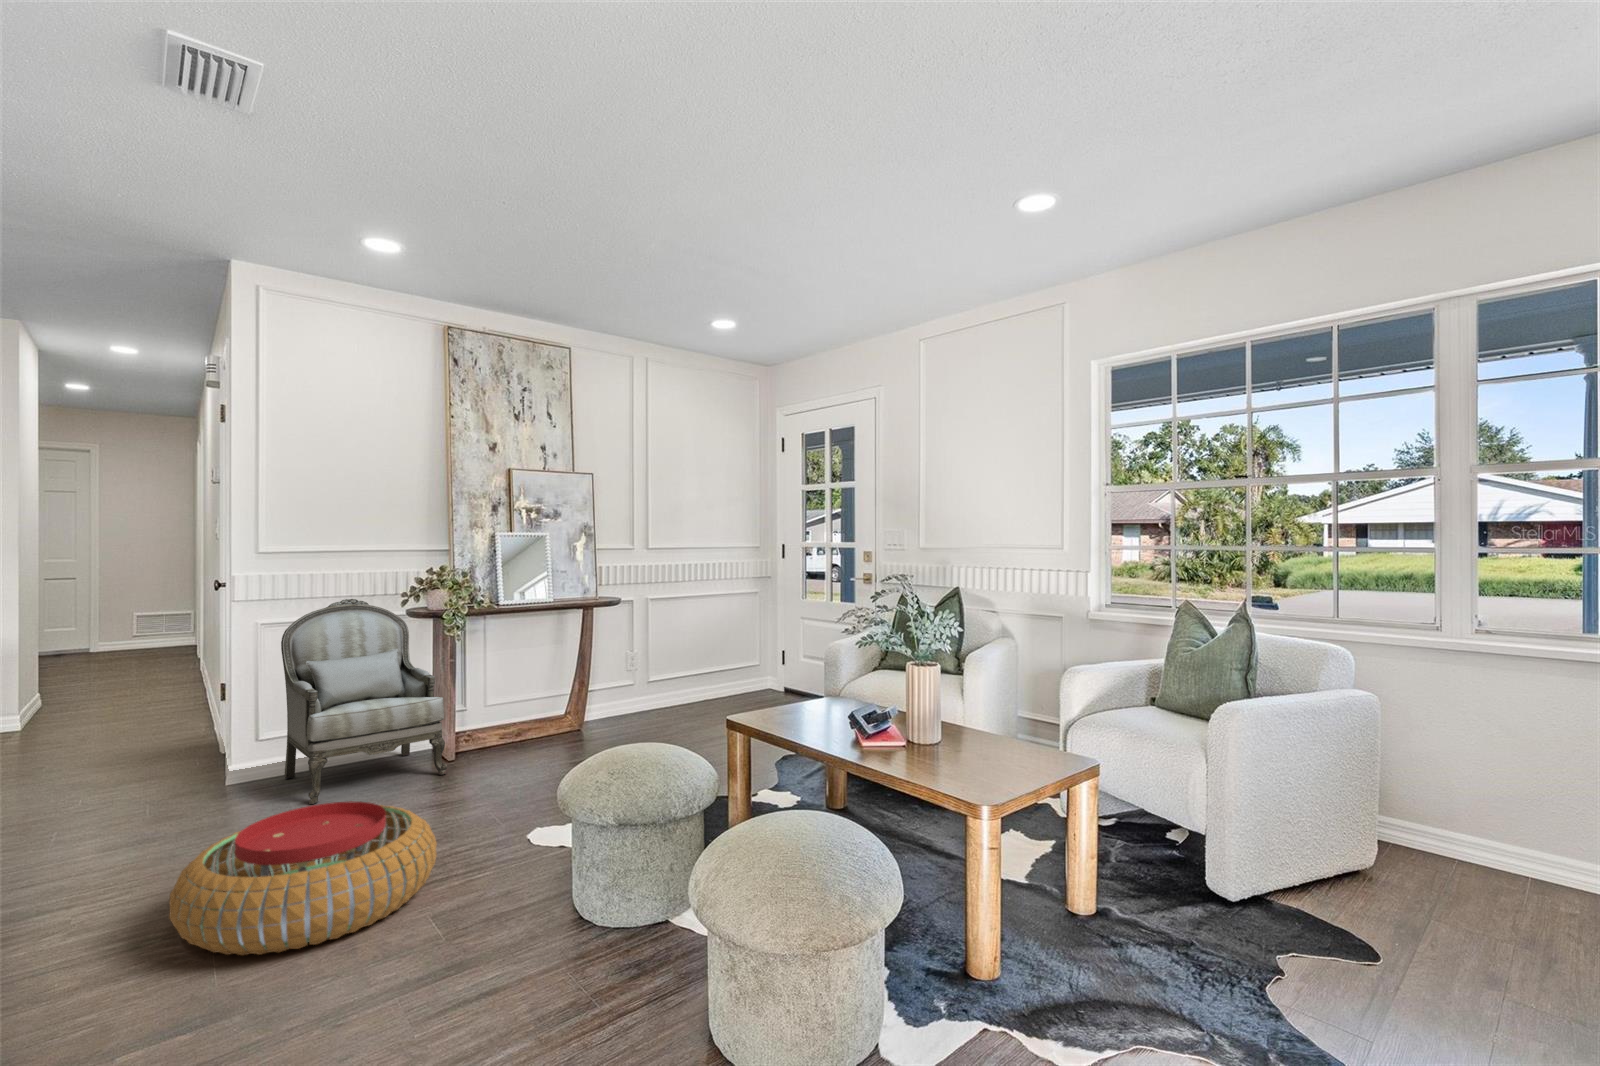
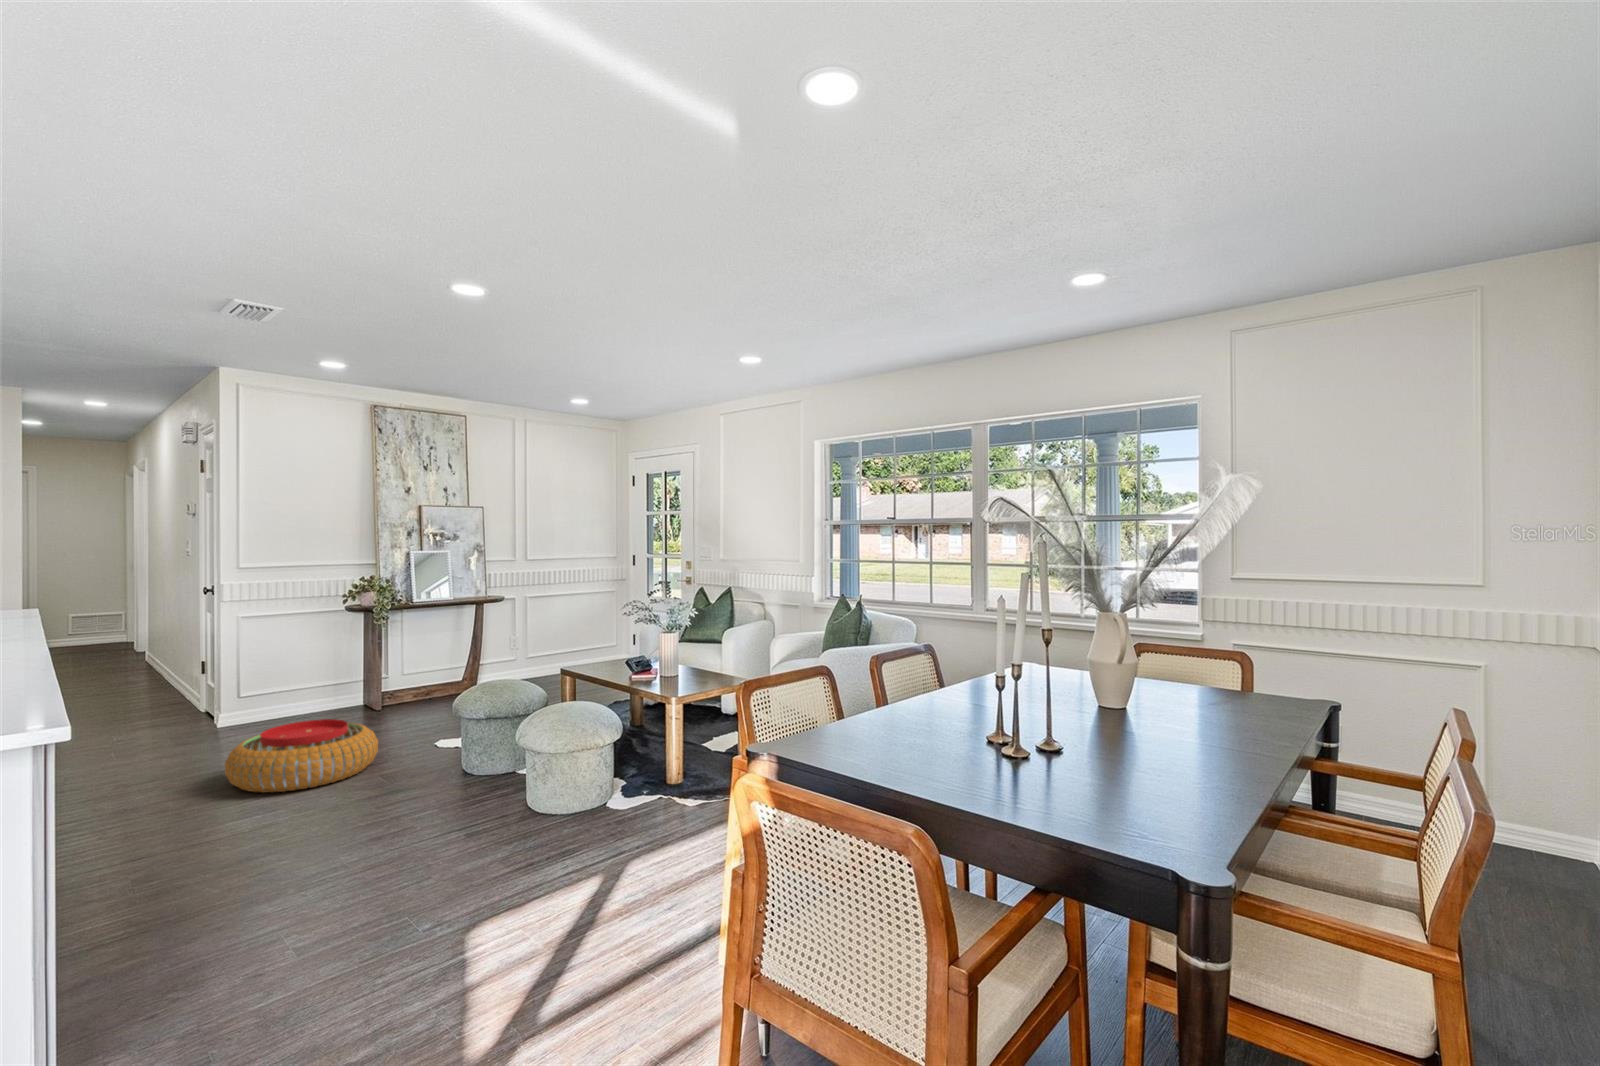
armchair: present [281,599,447,804] -> none [256,600,378,734]

